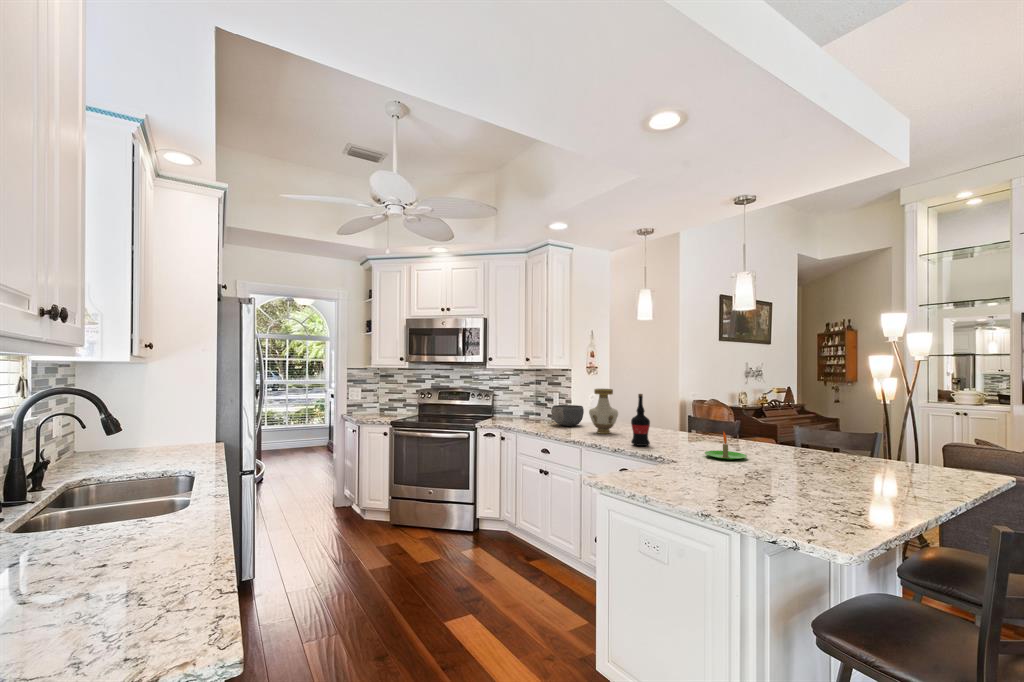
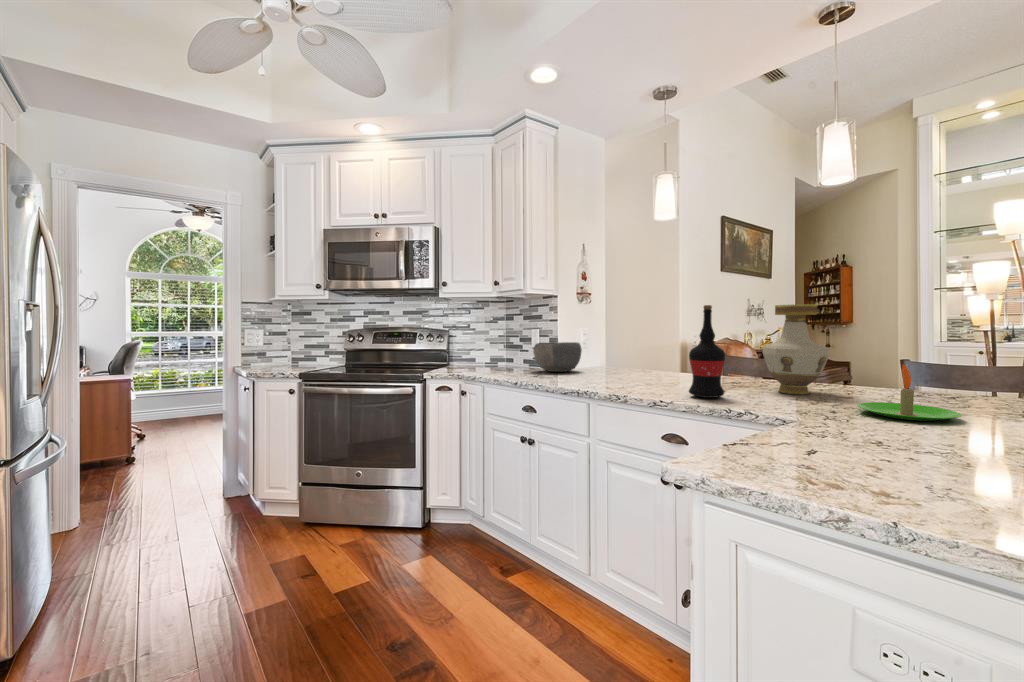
vase: present [589,389,618,434] -> present [763,304,829,394]

